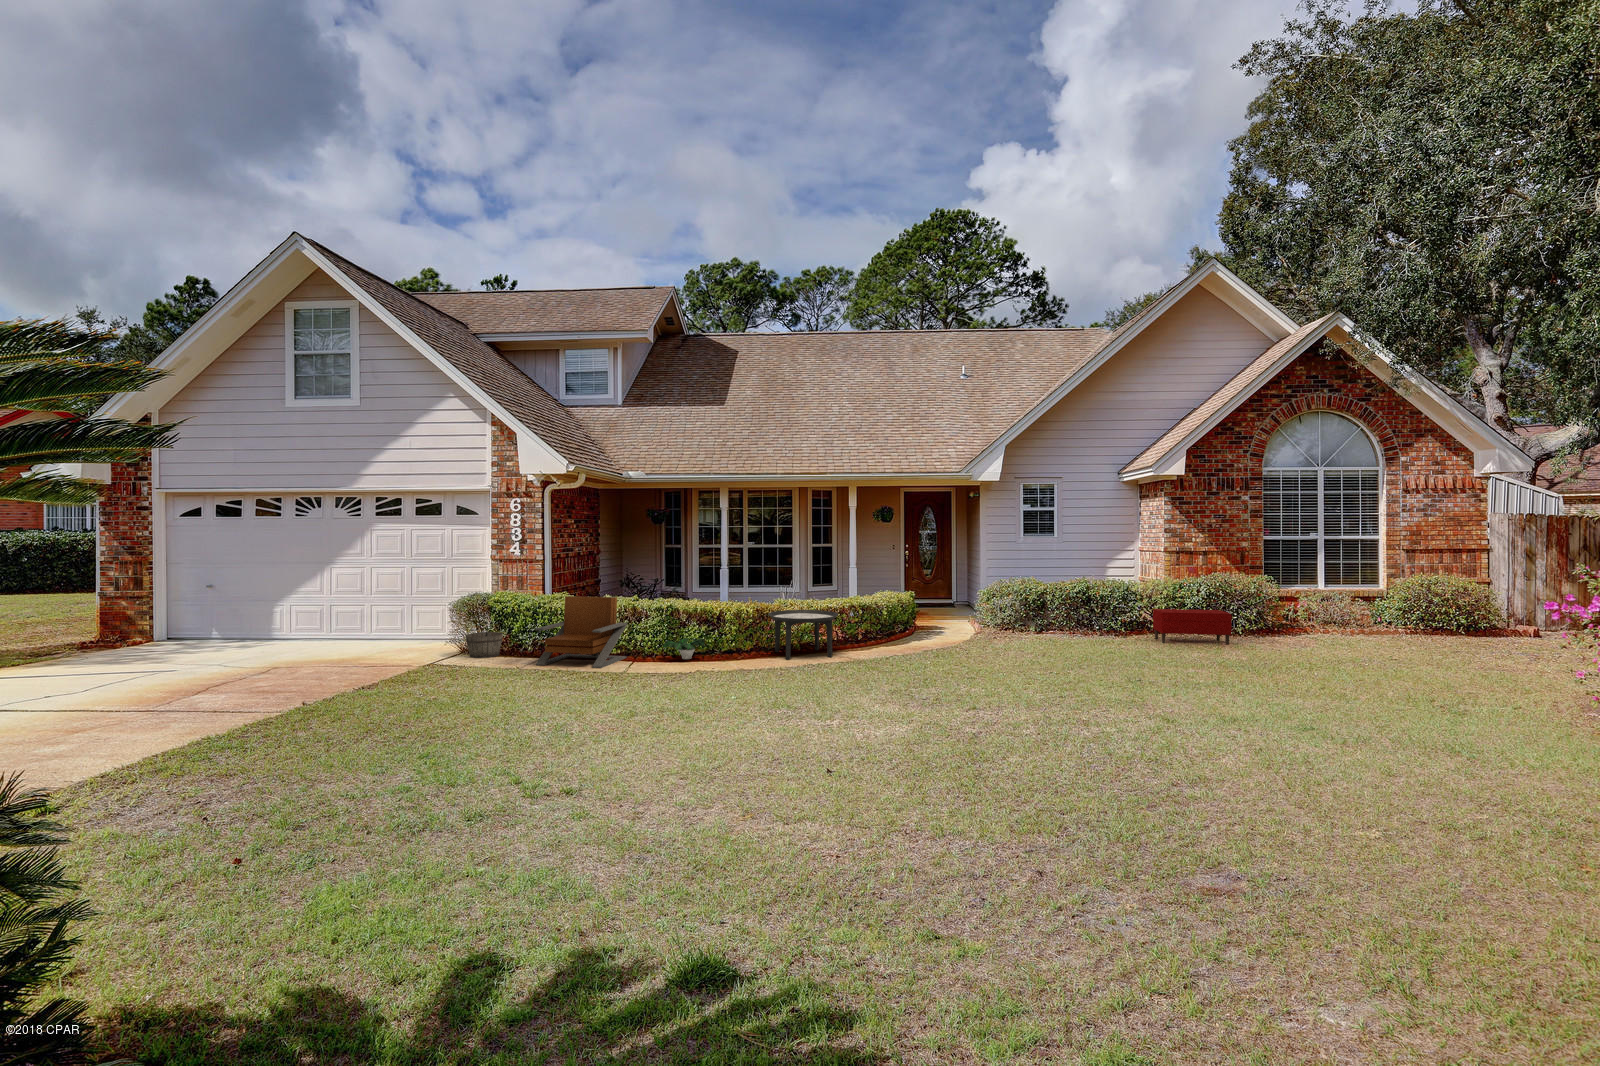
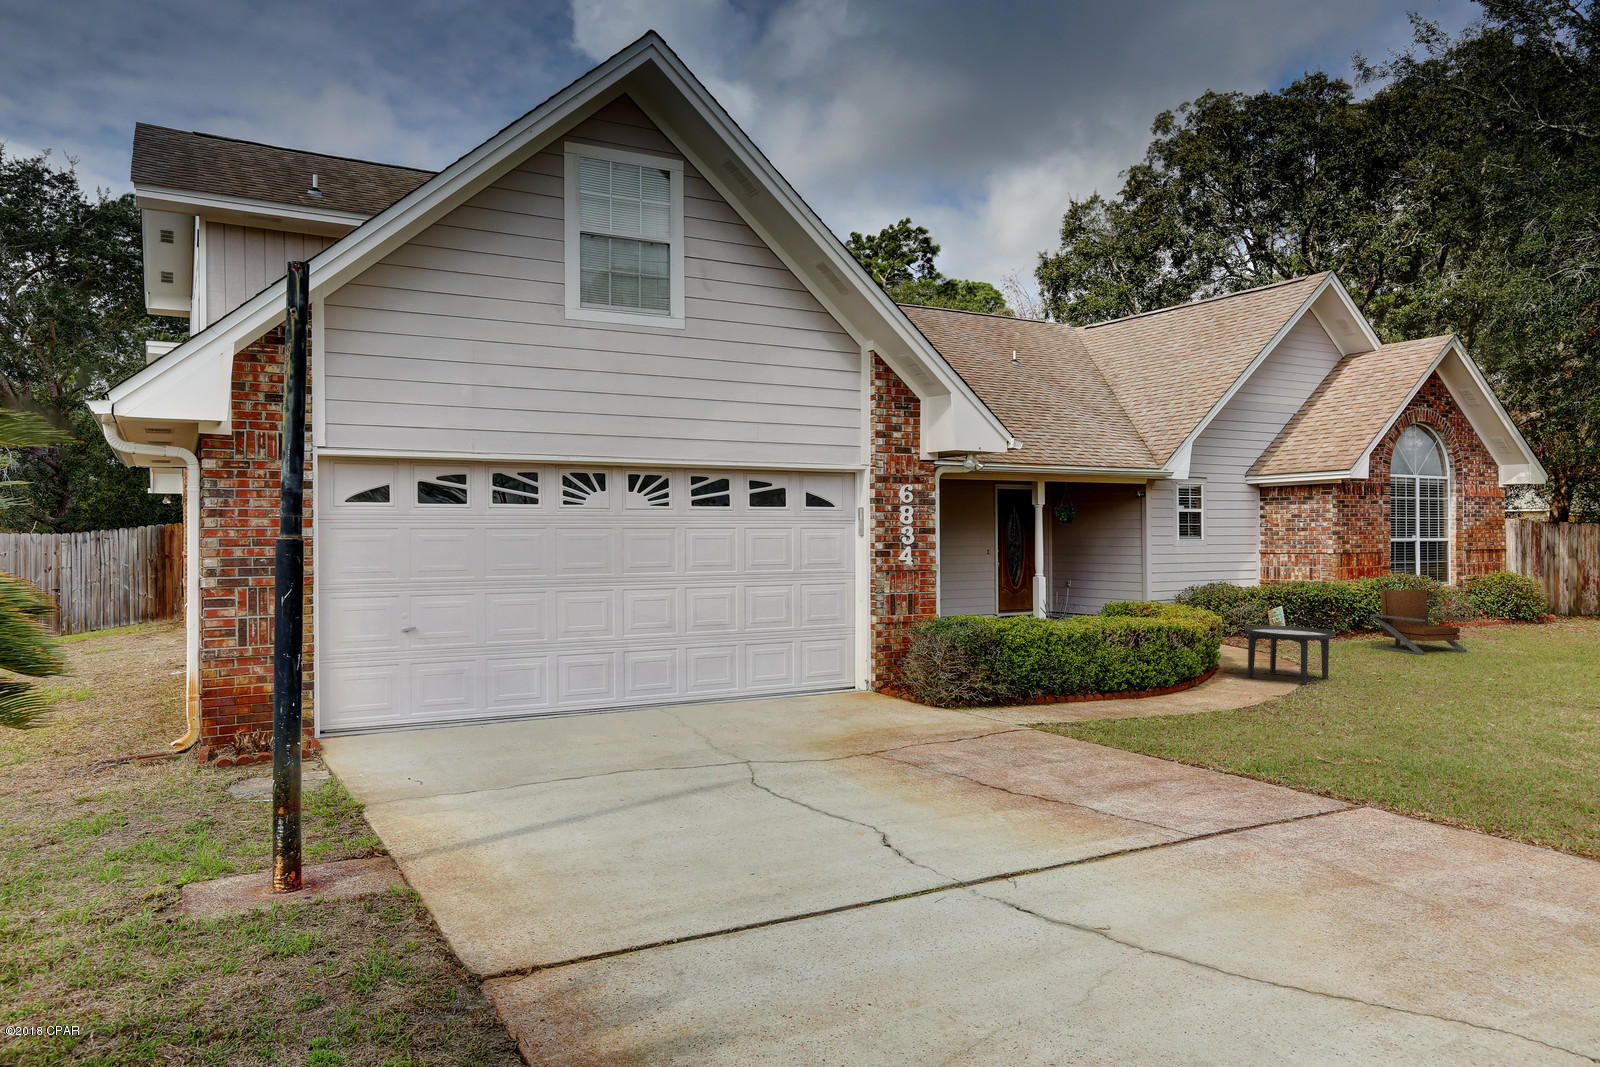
lounge chair: present [536,596,627,668] -> present [1370,590,1468,655]
bench: present [1153,609,1232,644] -> none [1465,611,1545,646]
wooden bucket: present [466,628,503,658] -> none [940,665,991,710]
potted plant: present [663,638,706,659] -> none [1182,666,1237,692]

